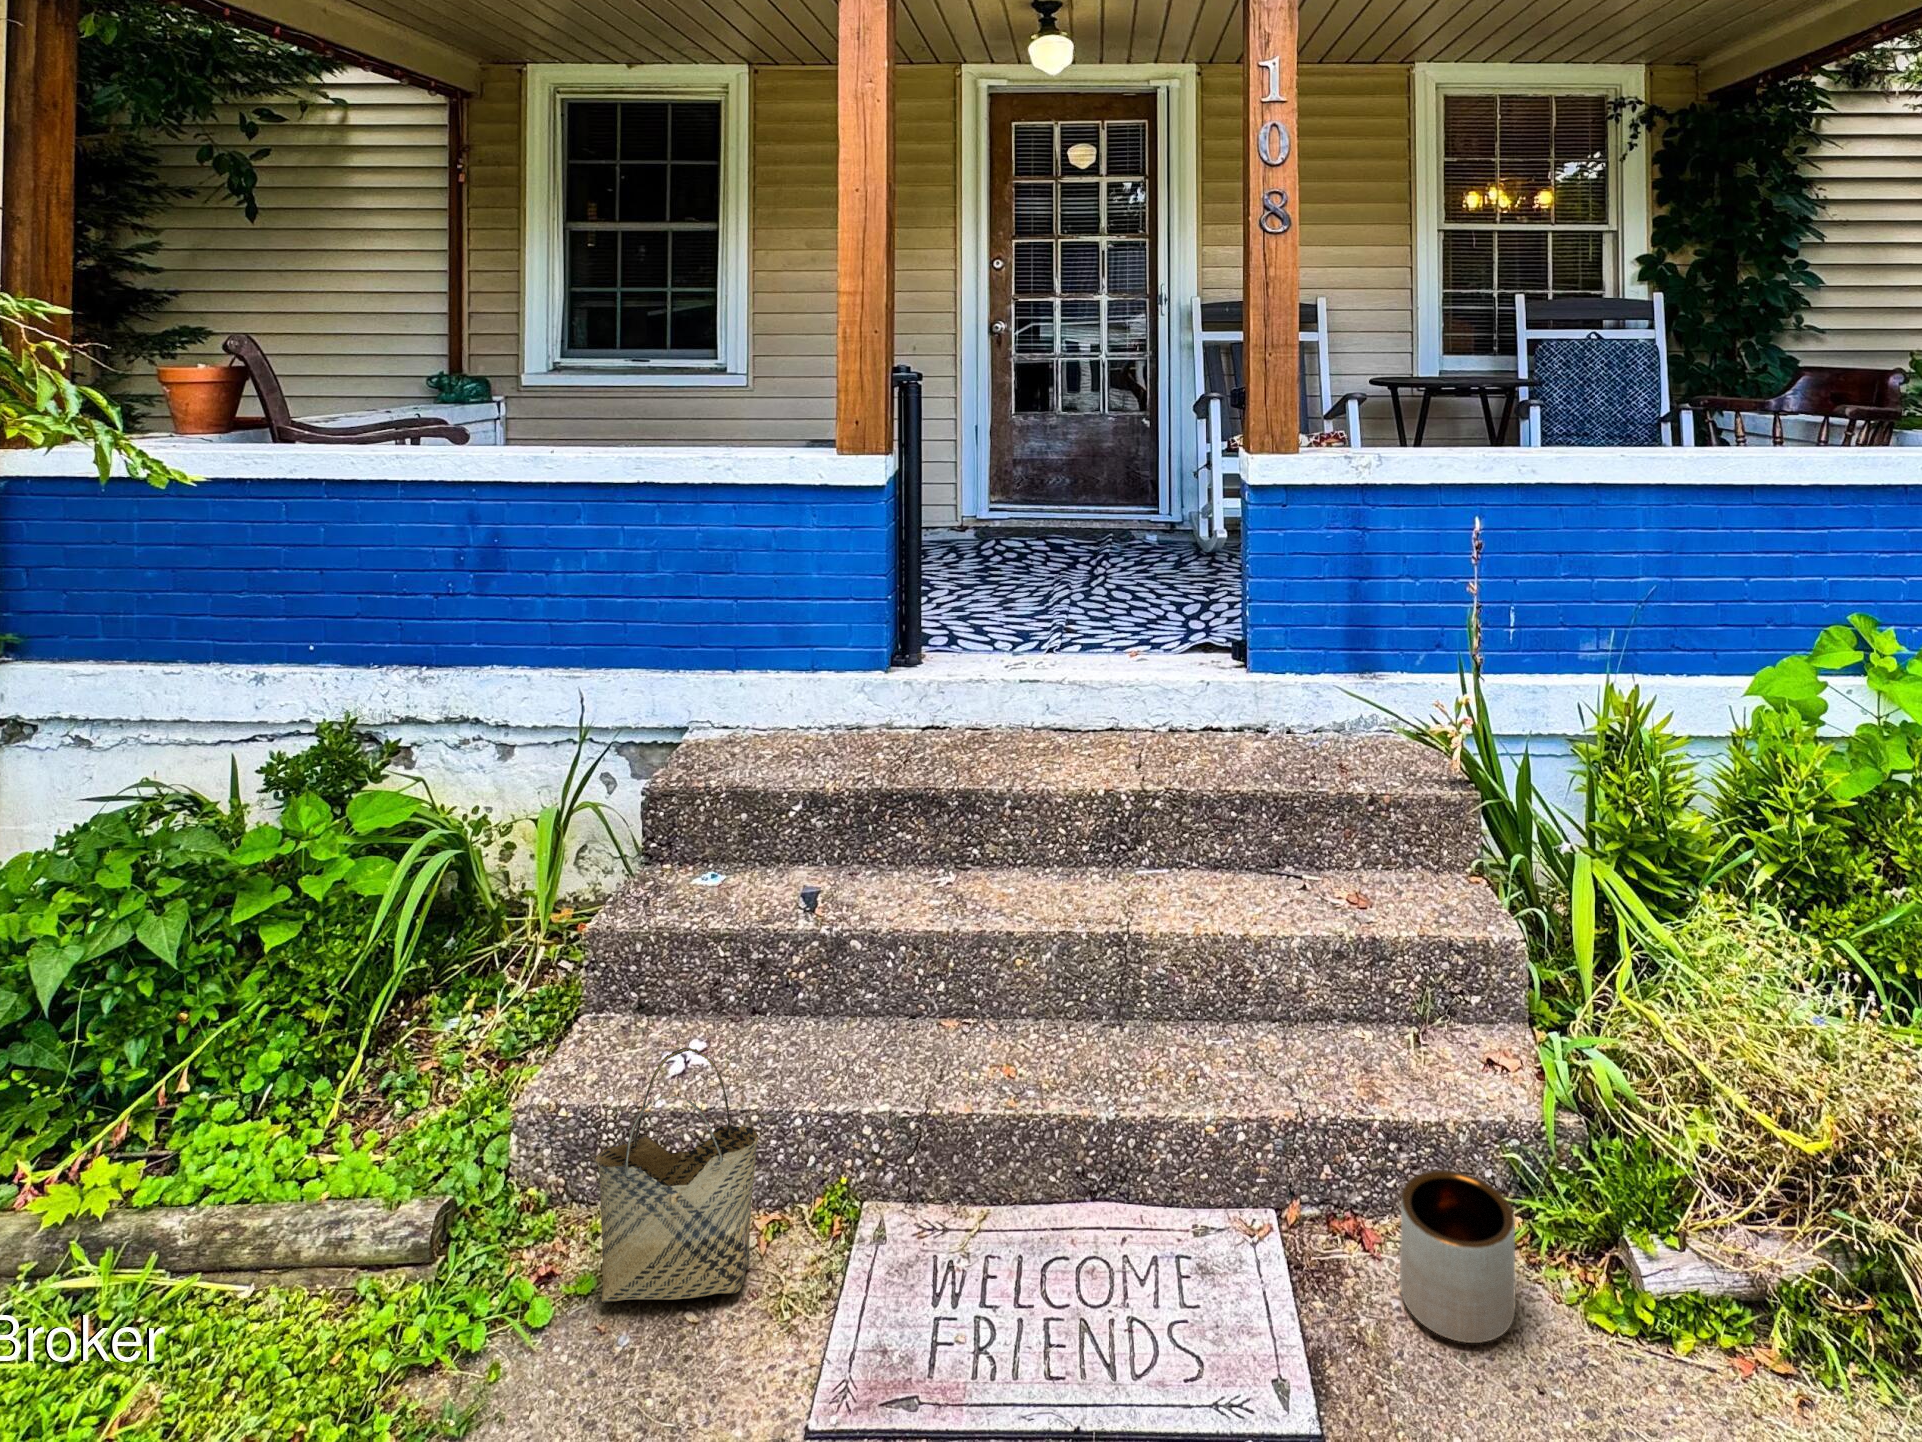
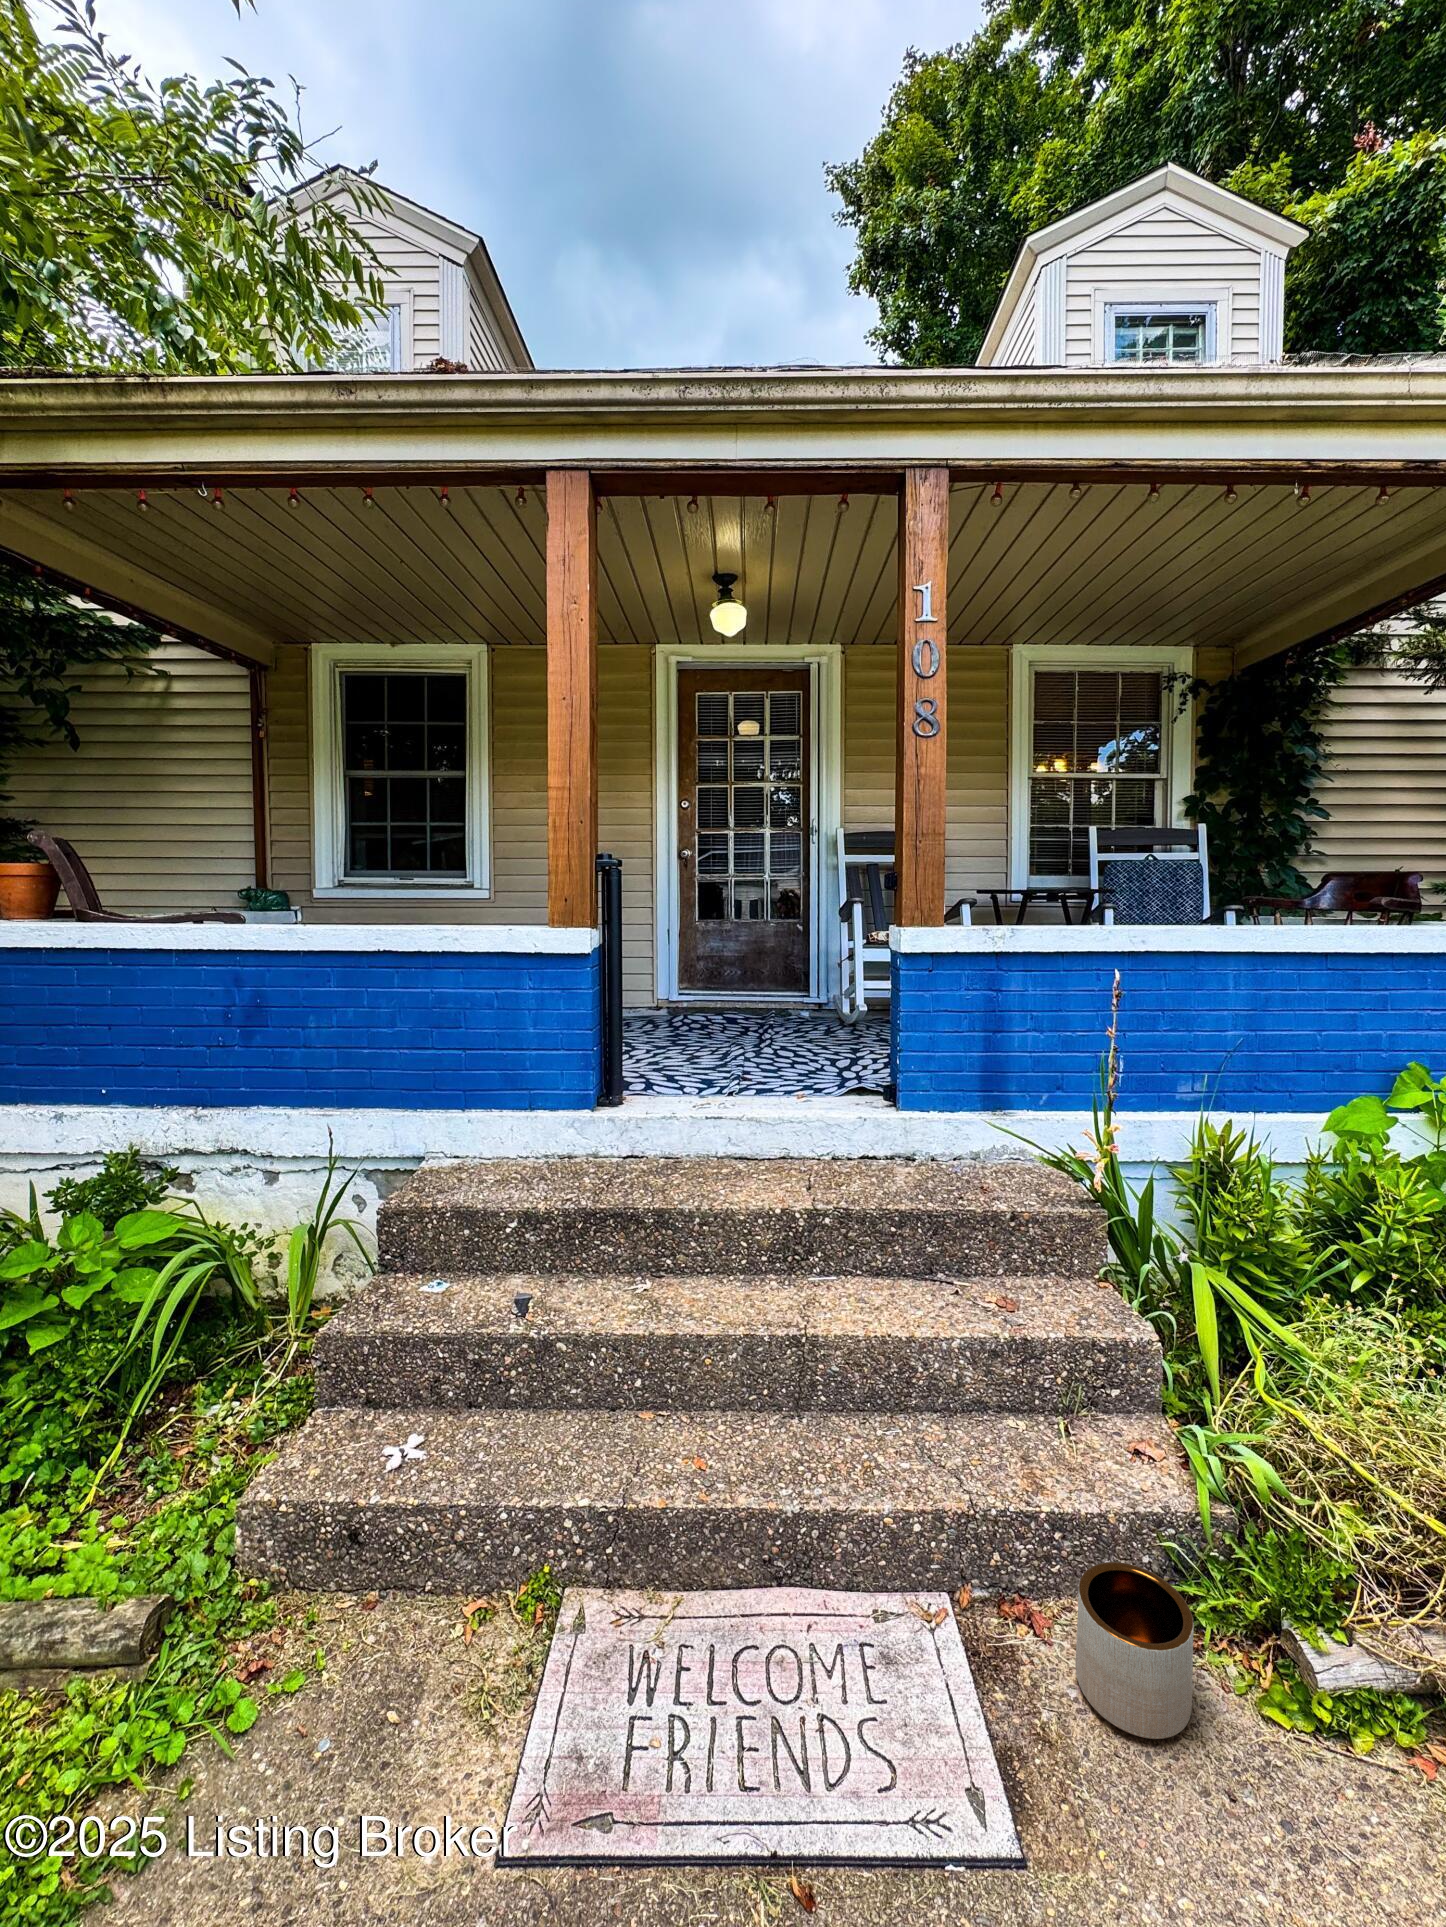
woven basket: present [595,1048,759,1302] -> none [298,1452,461,1701]

